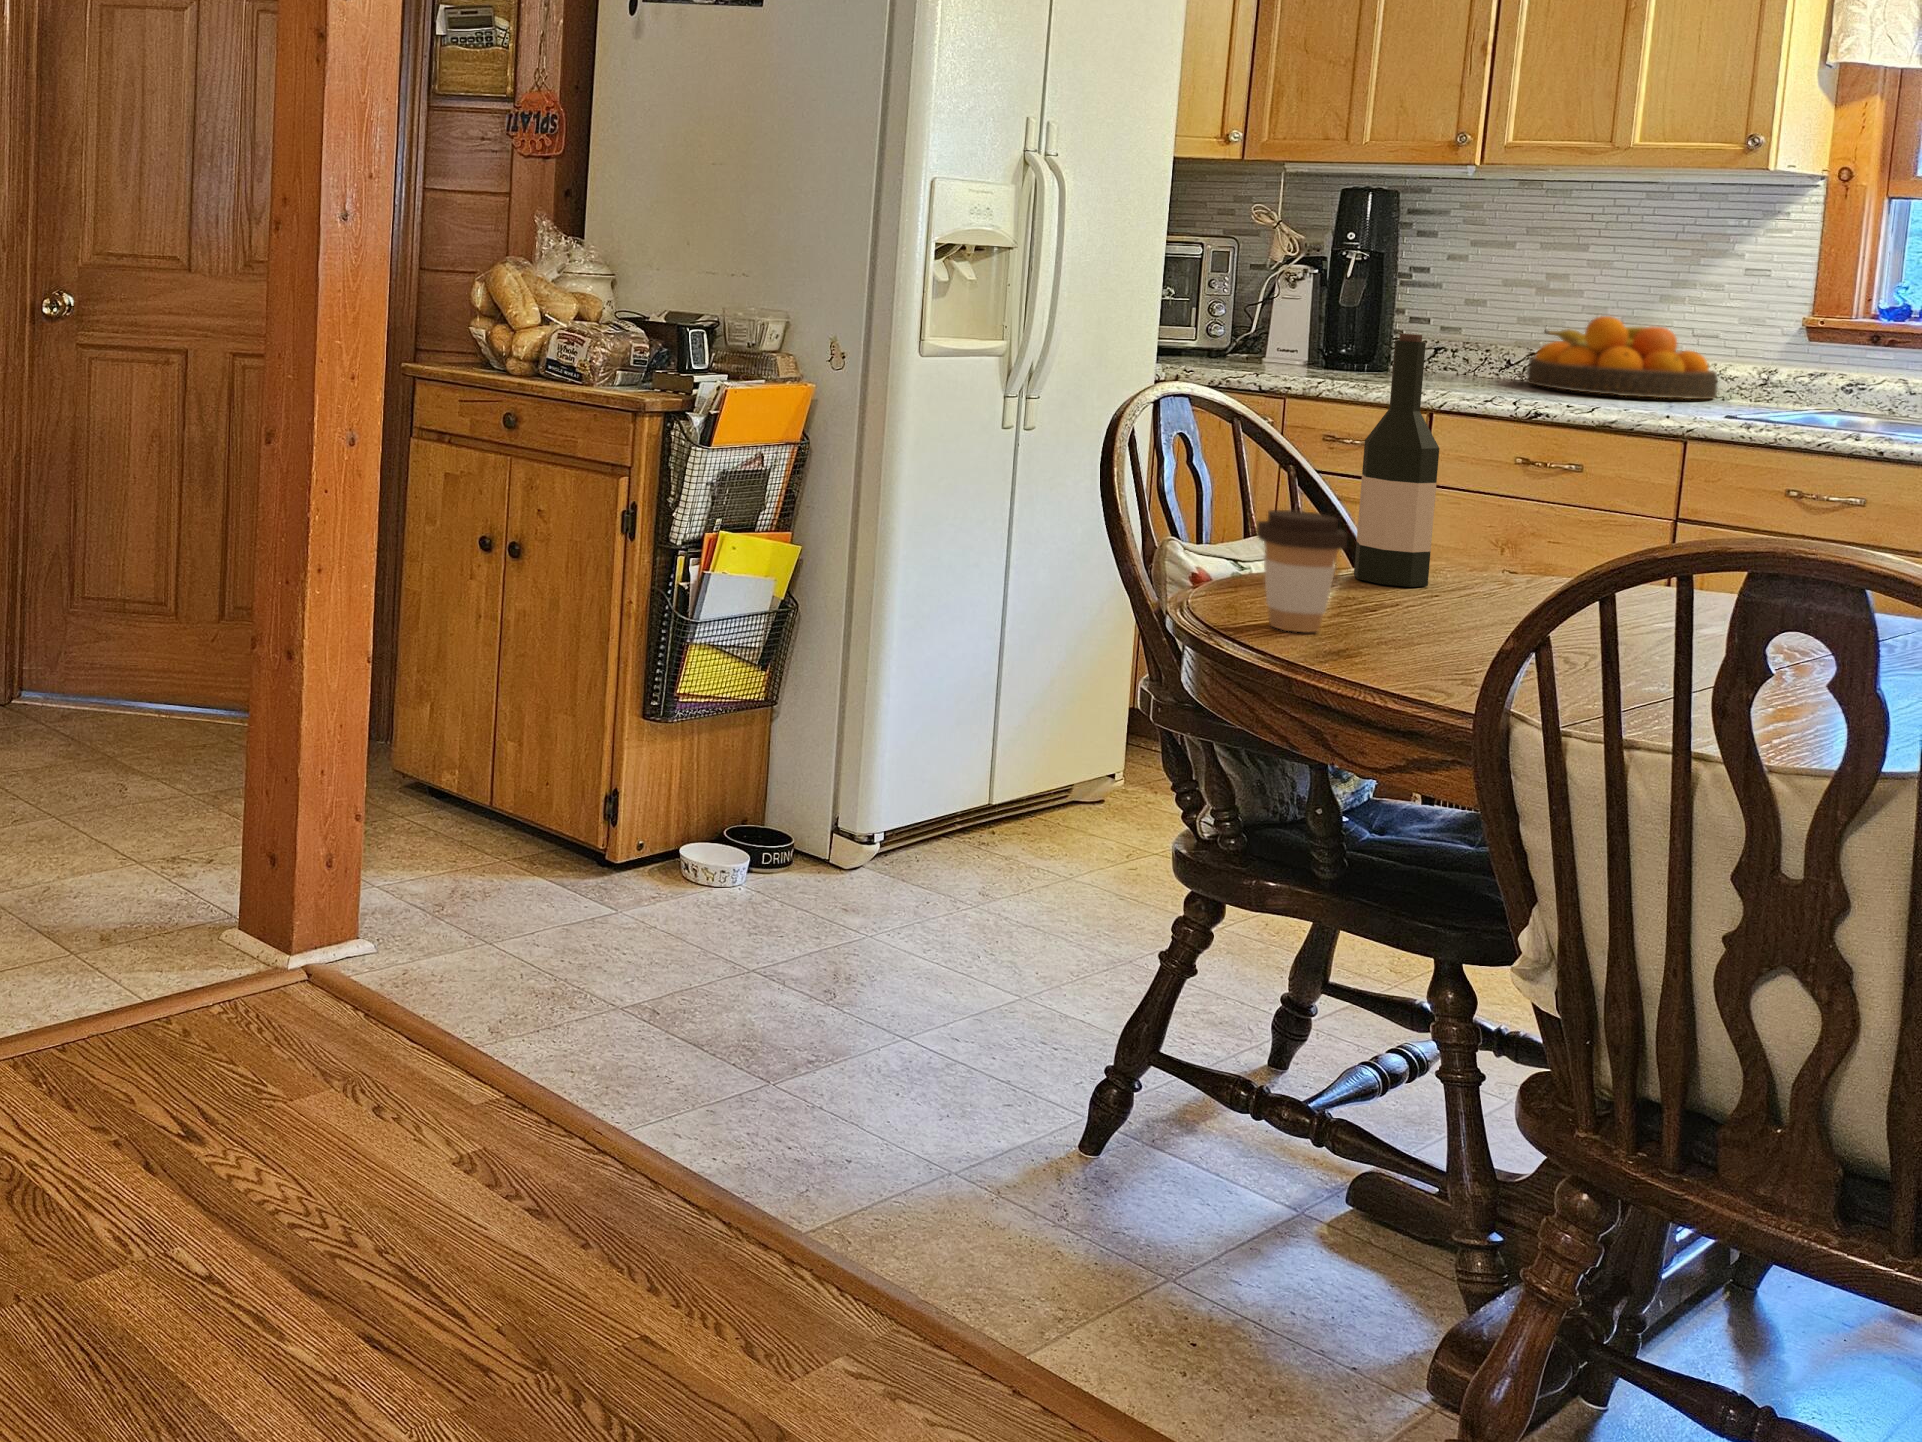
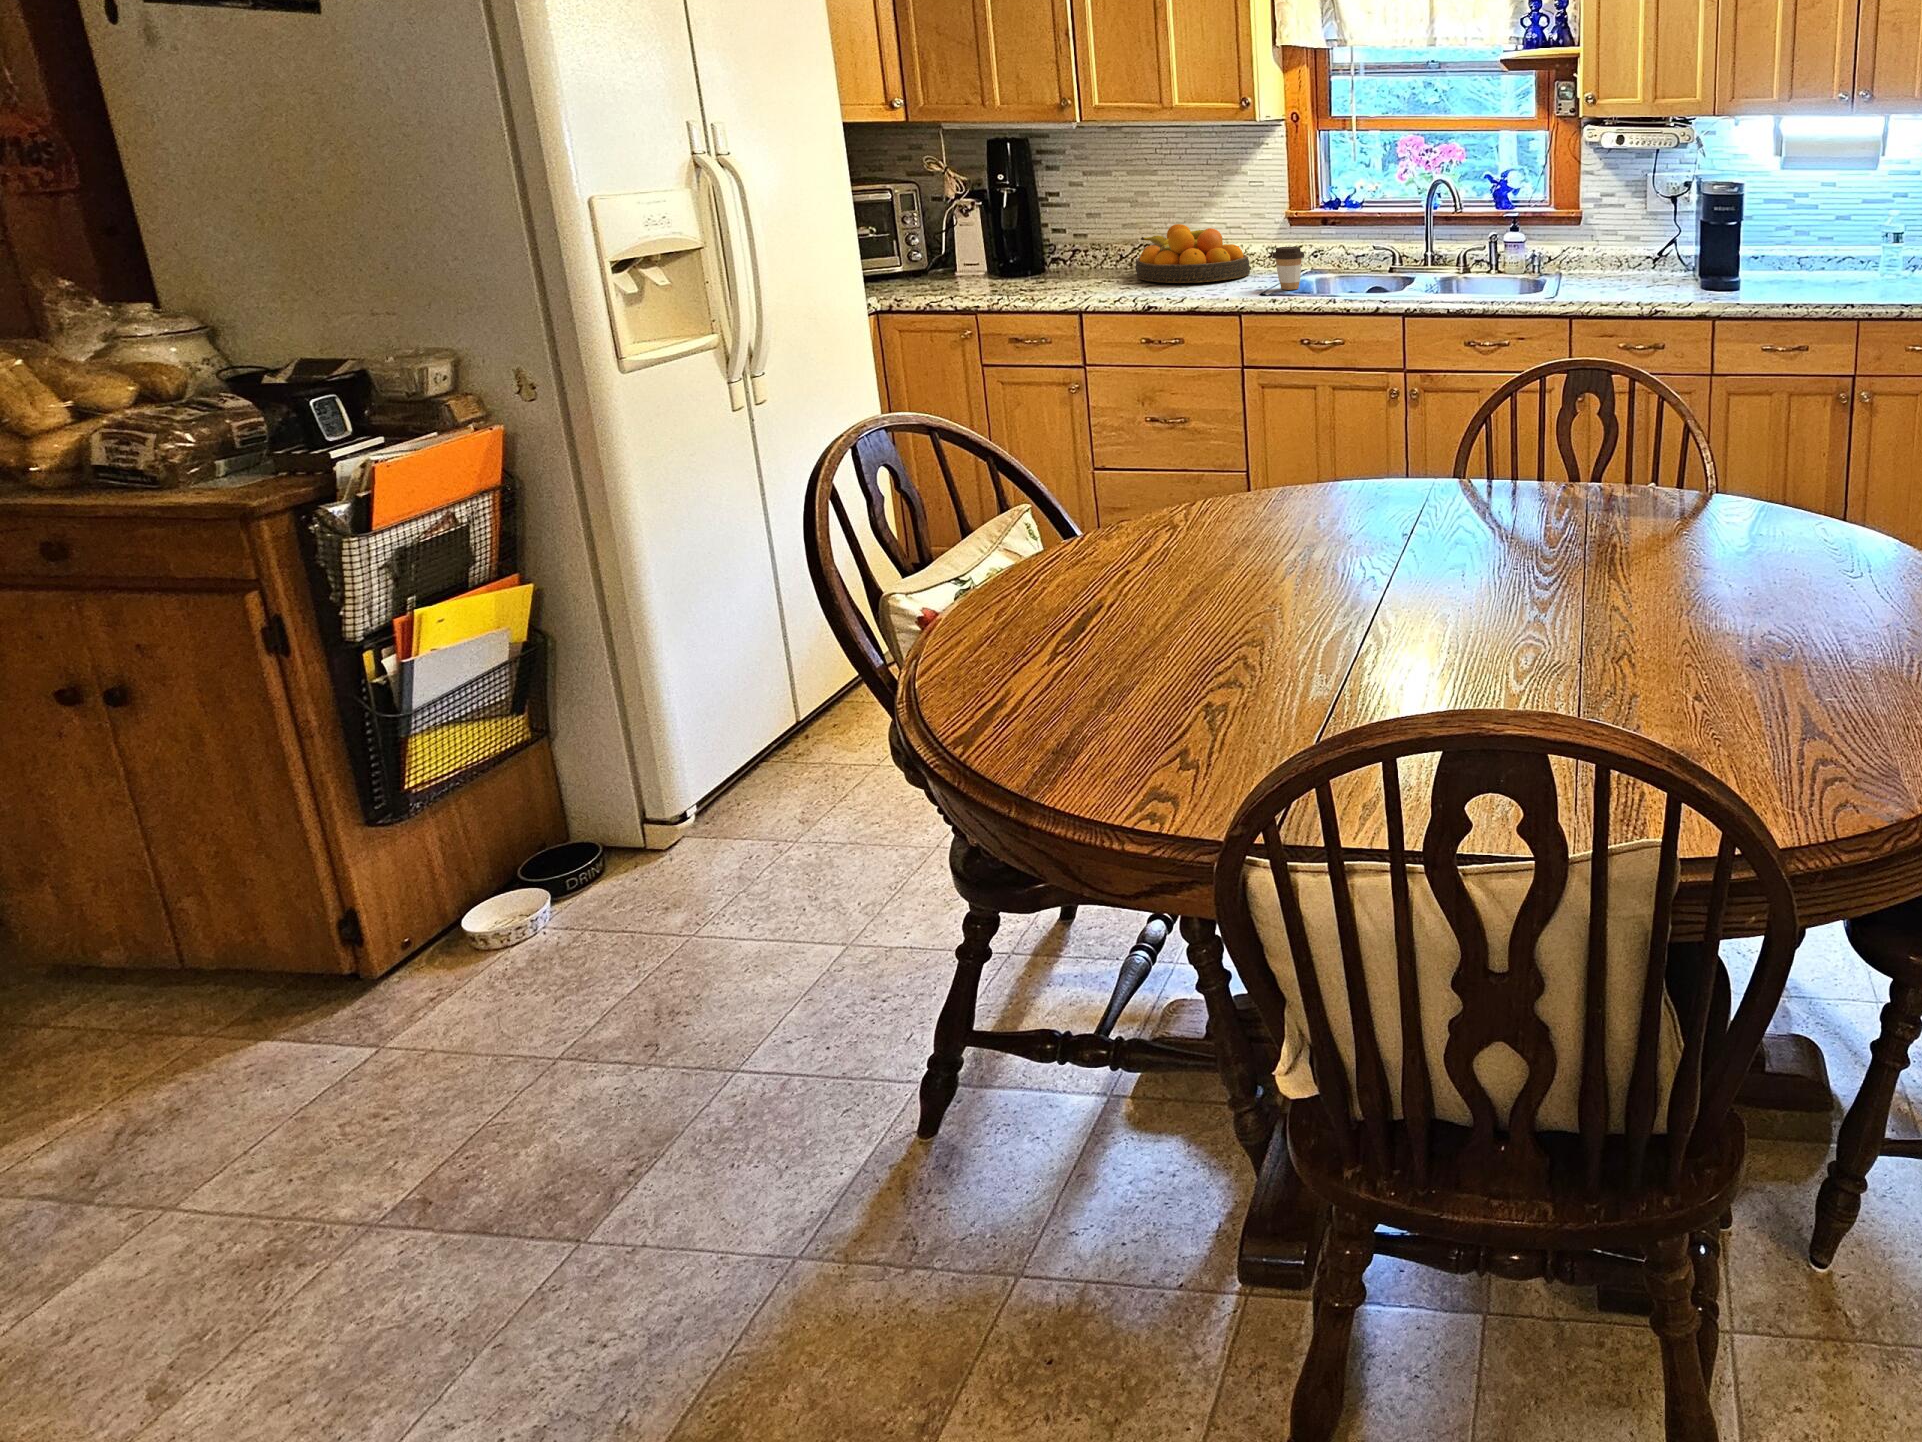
wine bottle: present [1354,334,1439,587] -> none [1052,355,1123,572]
coffee cup: present [1257,510,1348,632] -> present [1272,247,1304,290]

